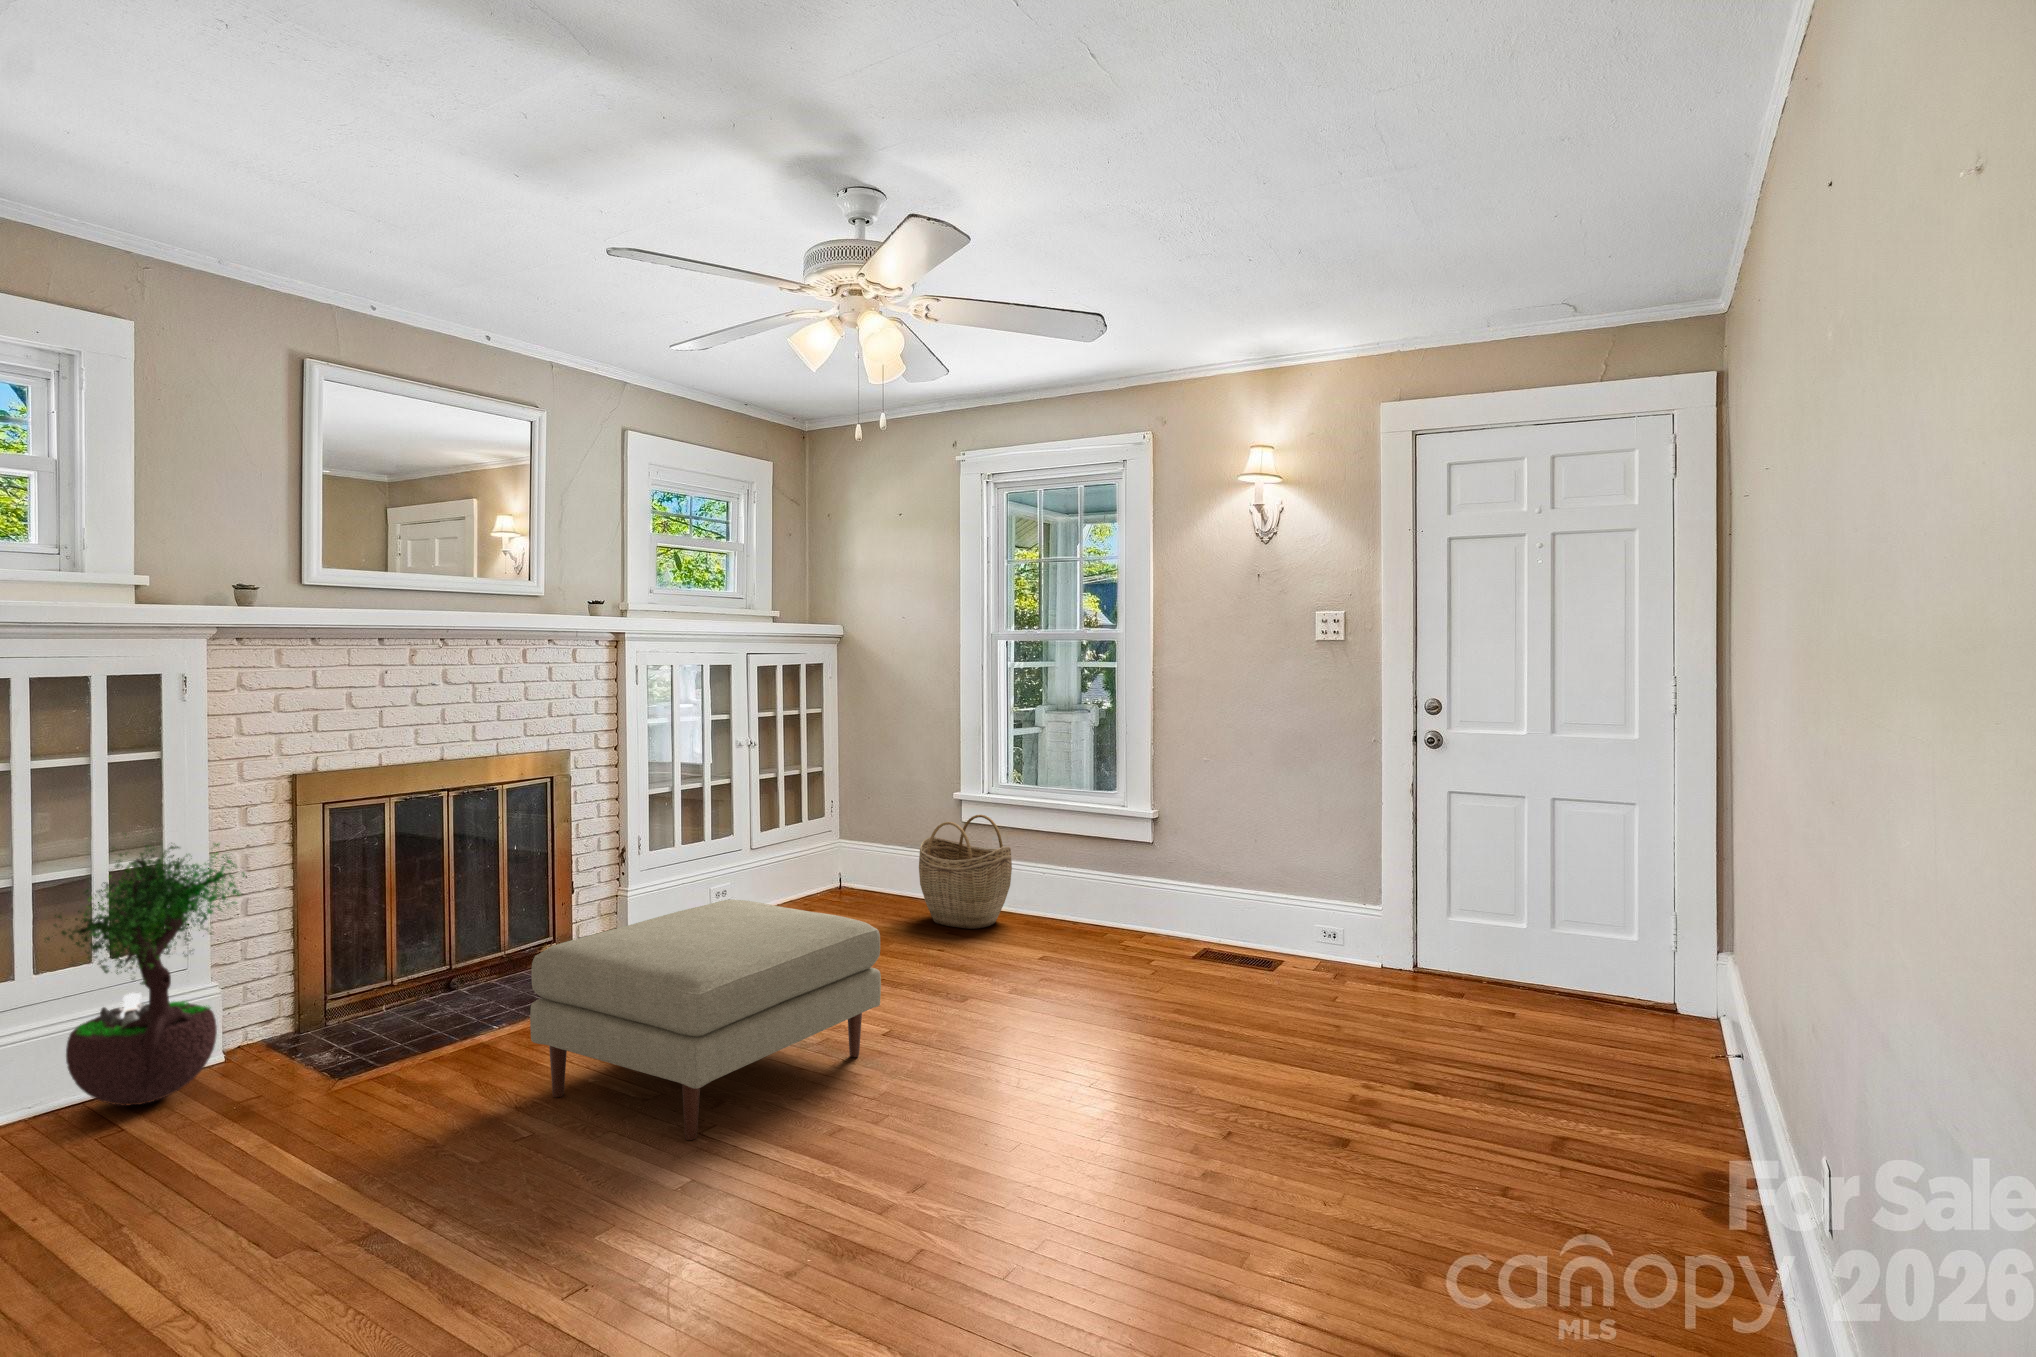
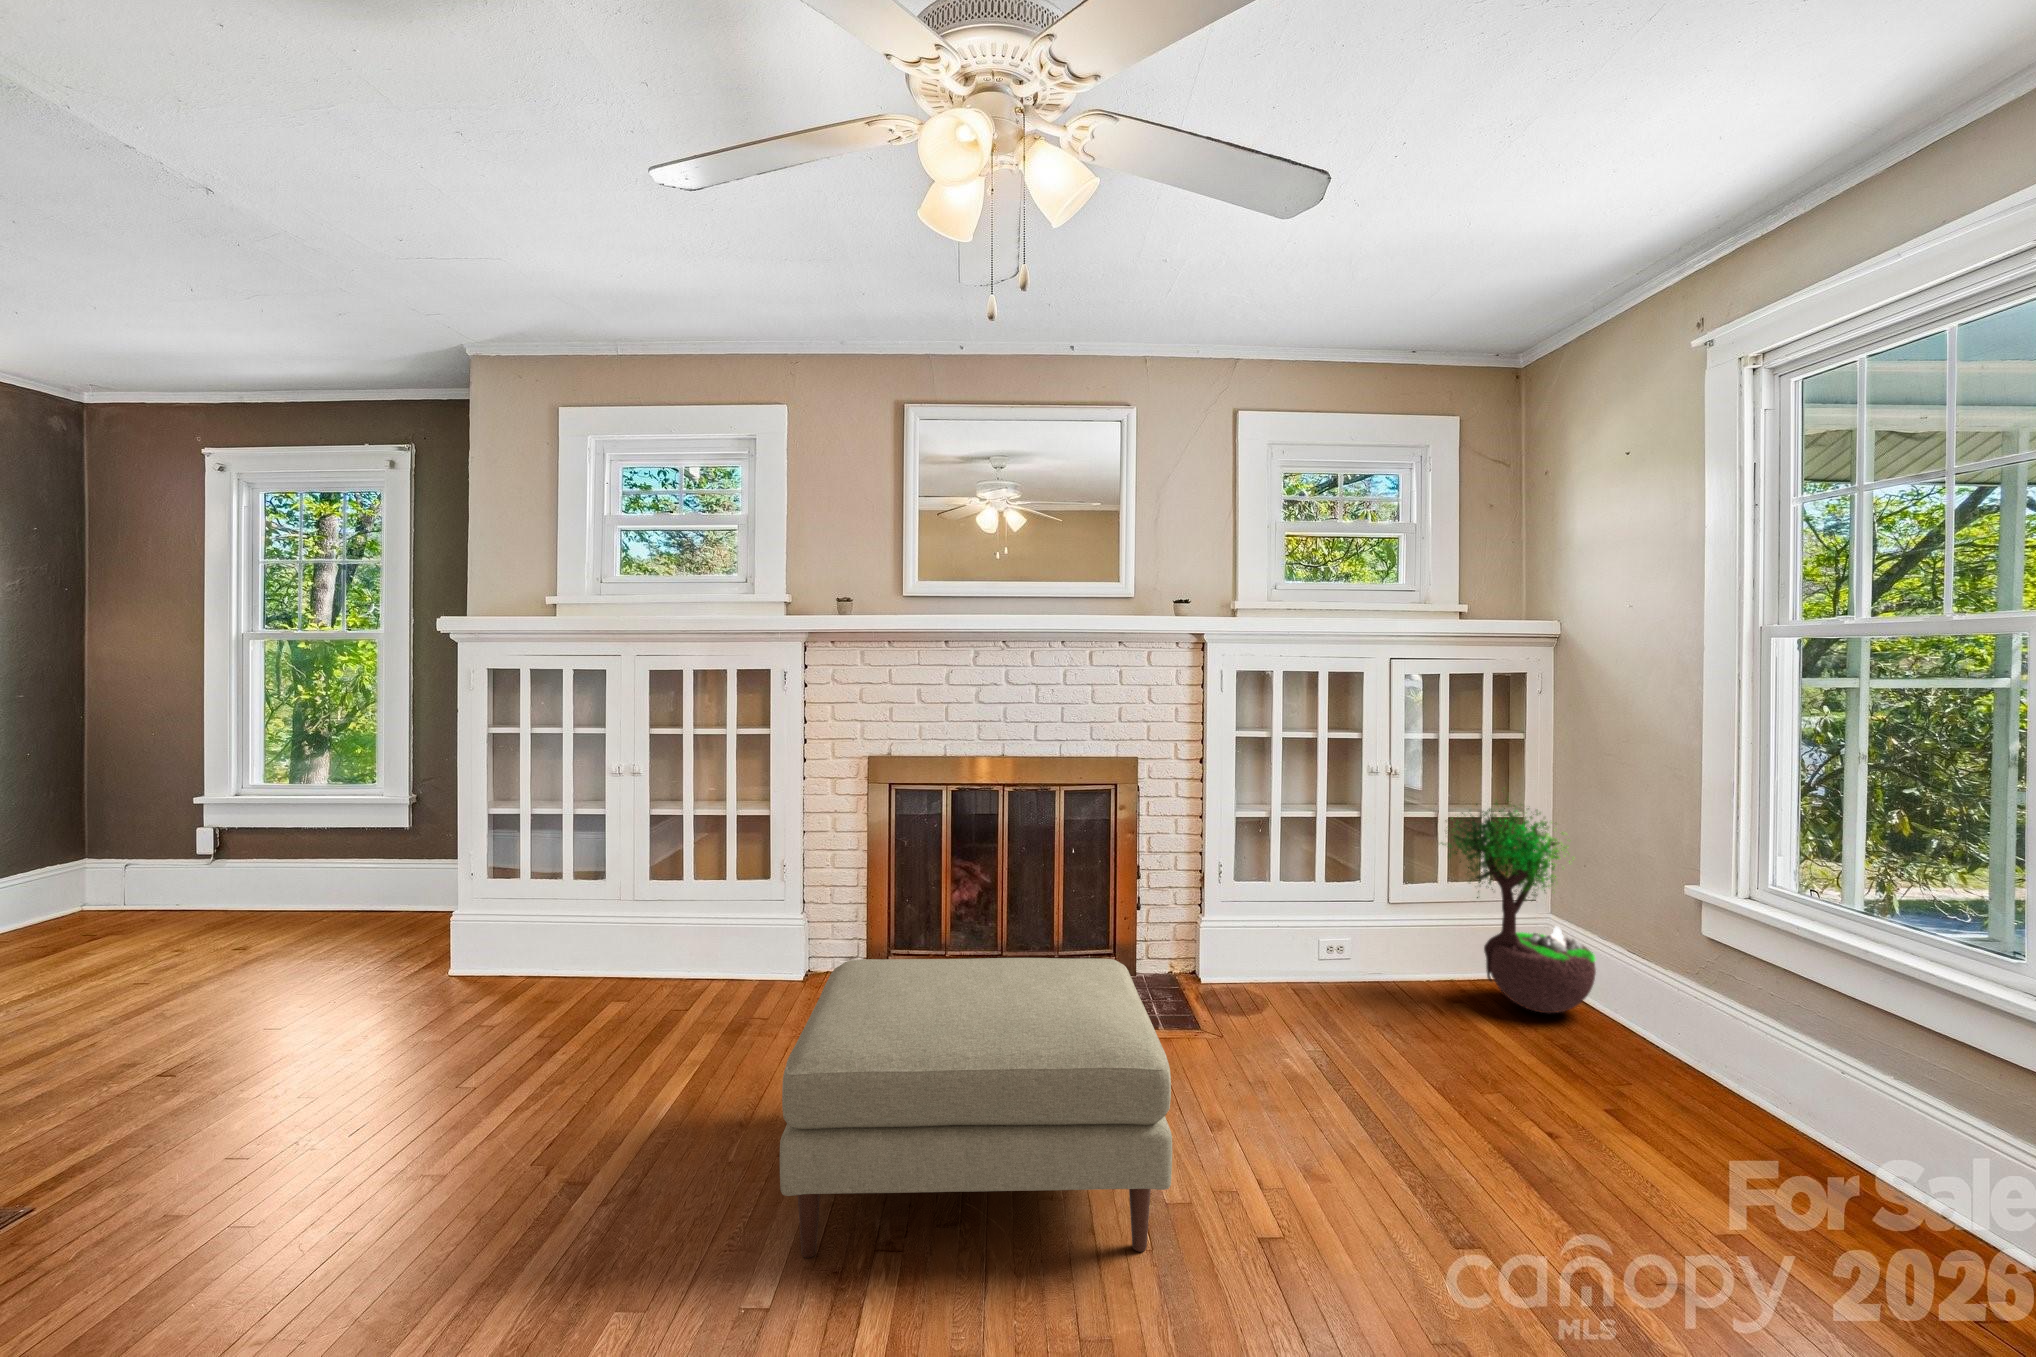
woven basket: present [919,815,1012,929] -> none [1586,925,1764,1122]
potted tree: present [45,837,245,1106] -> present [1442,803,1596,1013]

